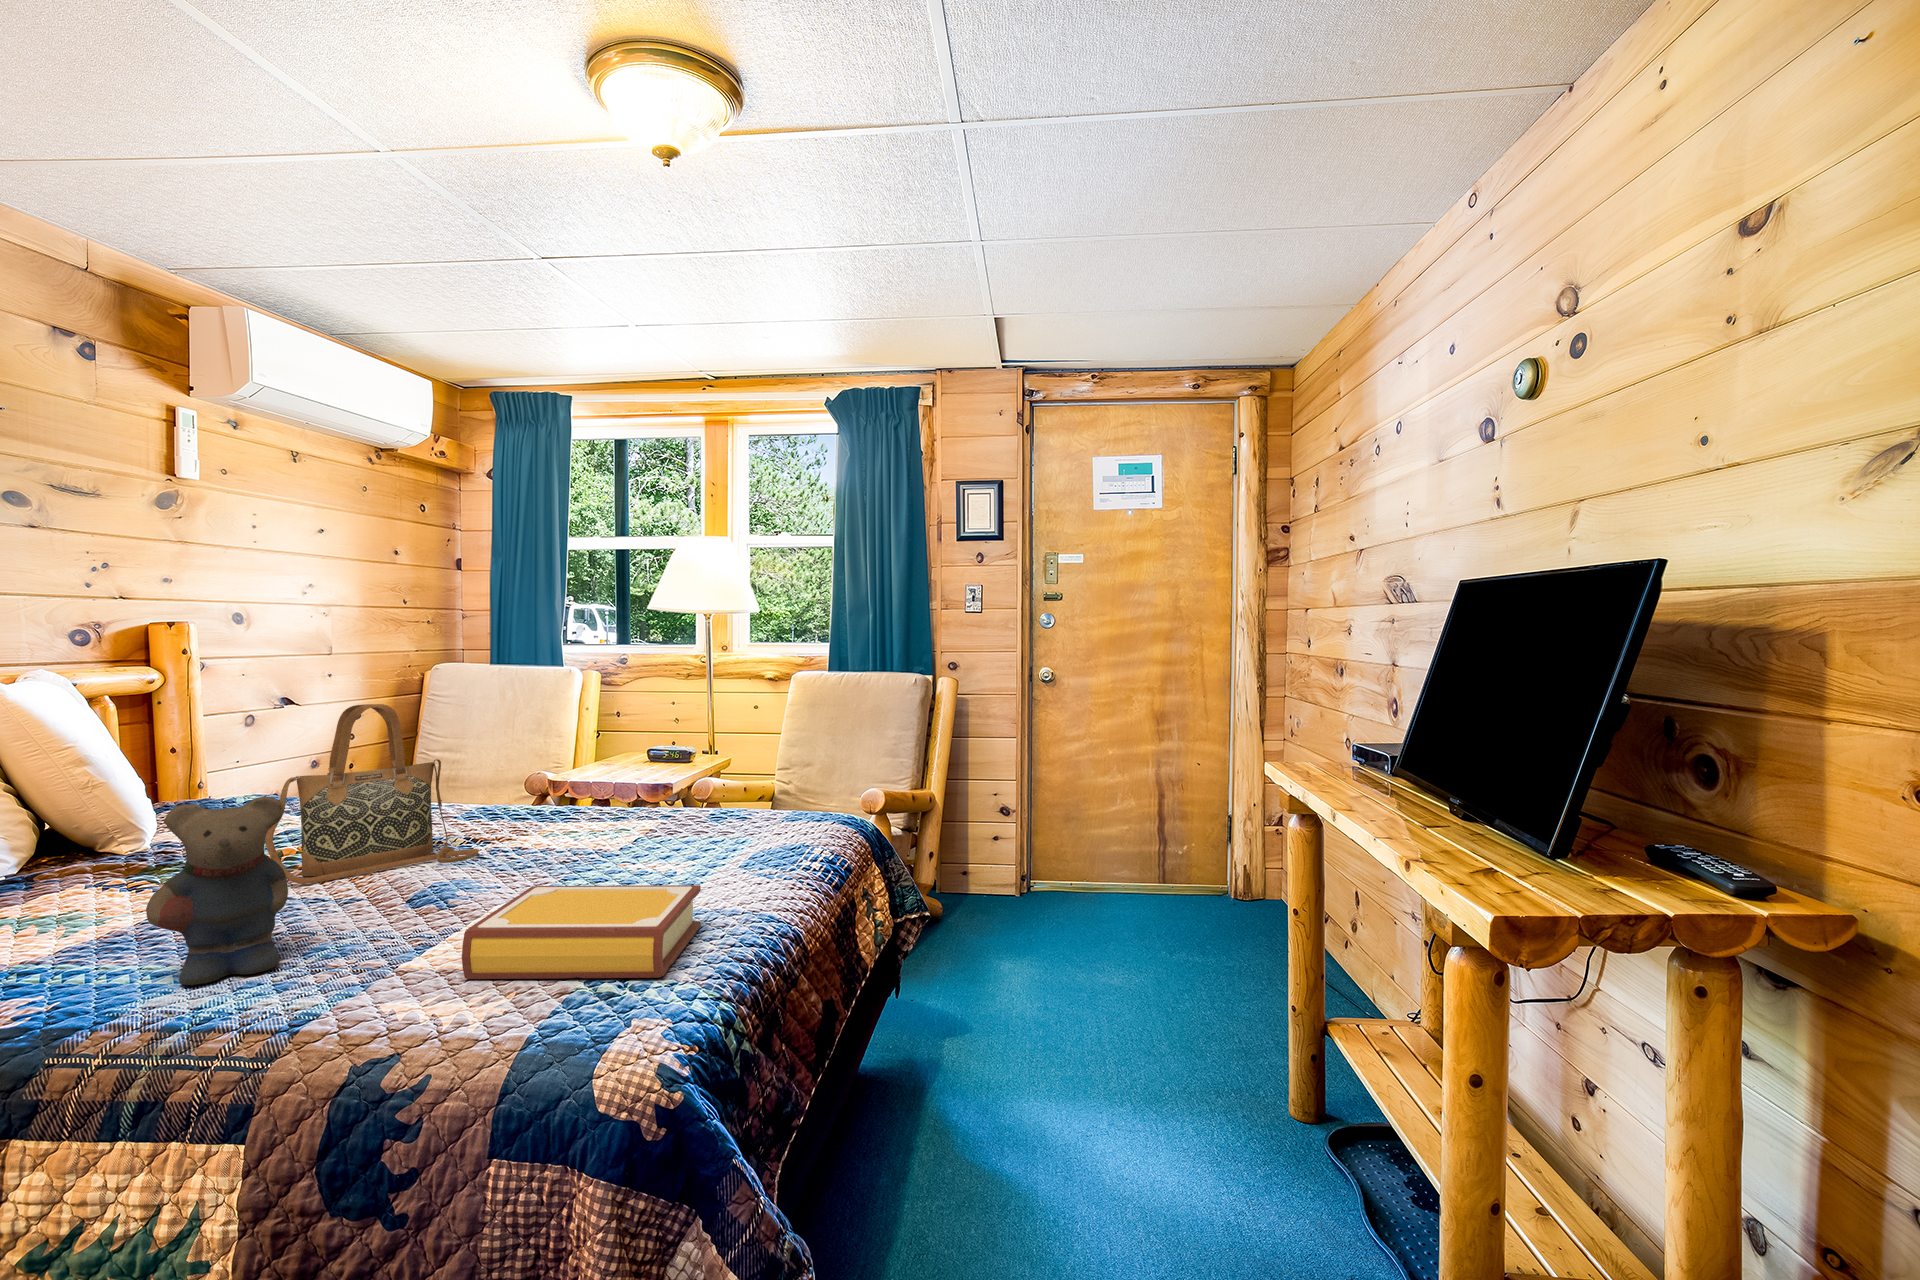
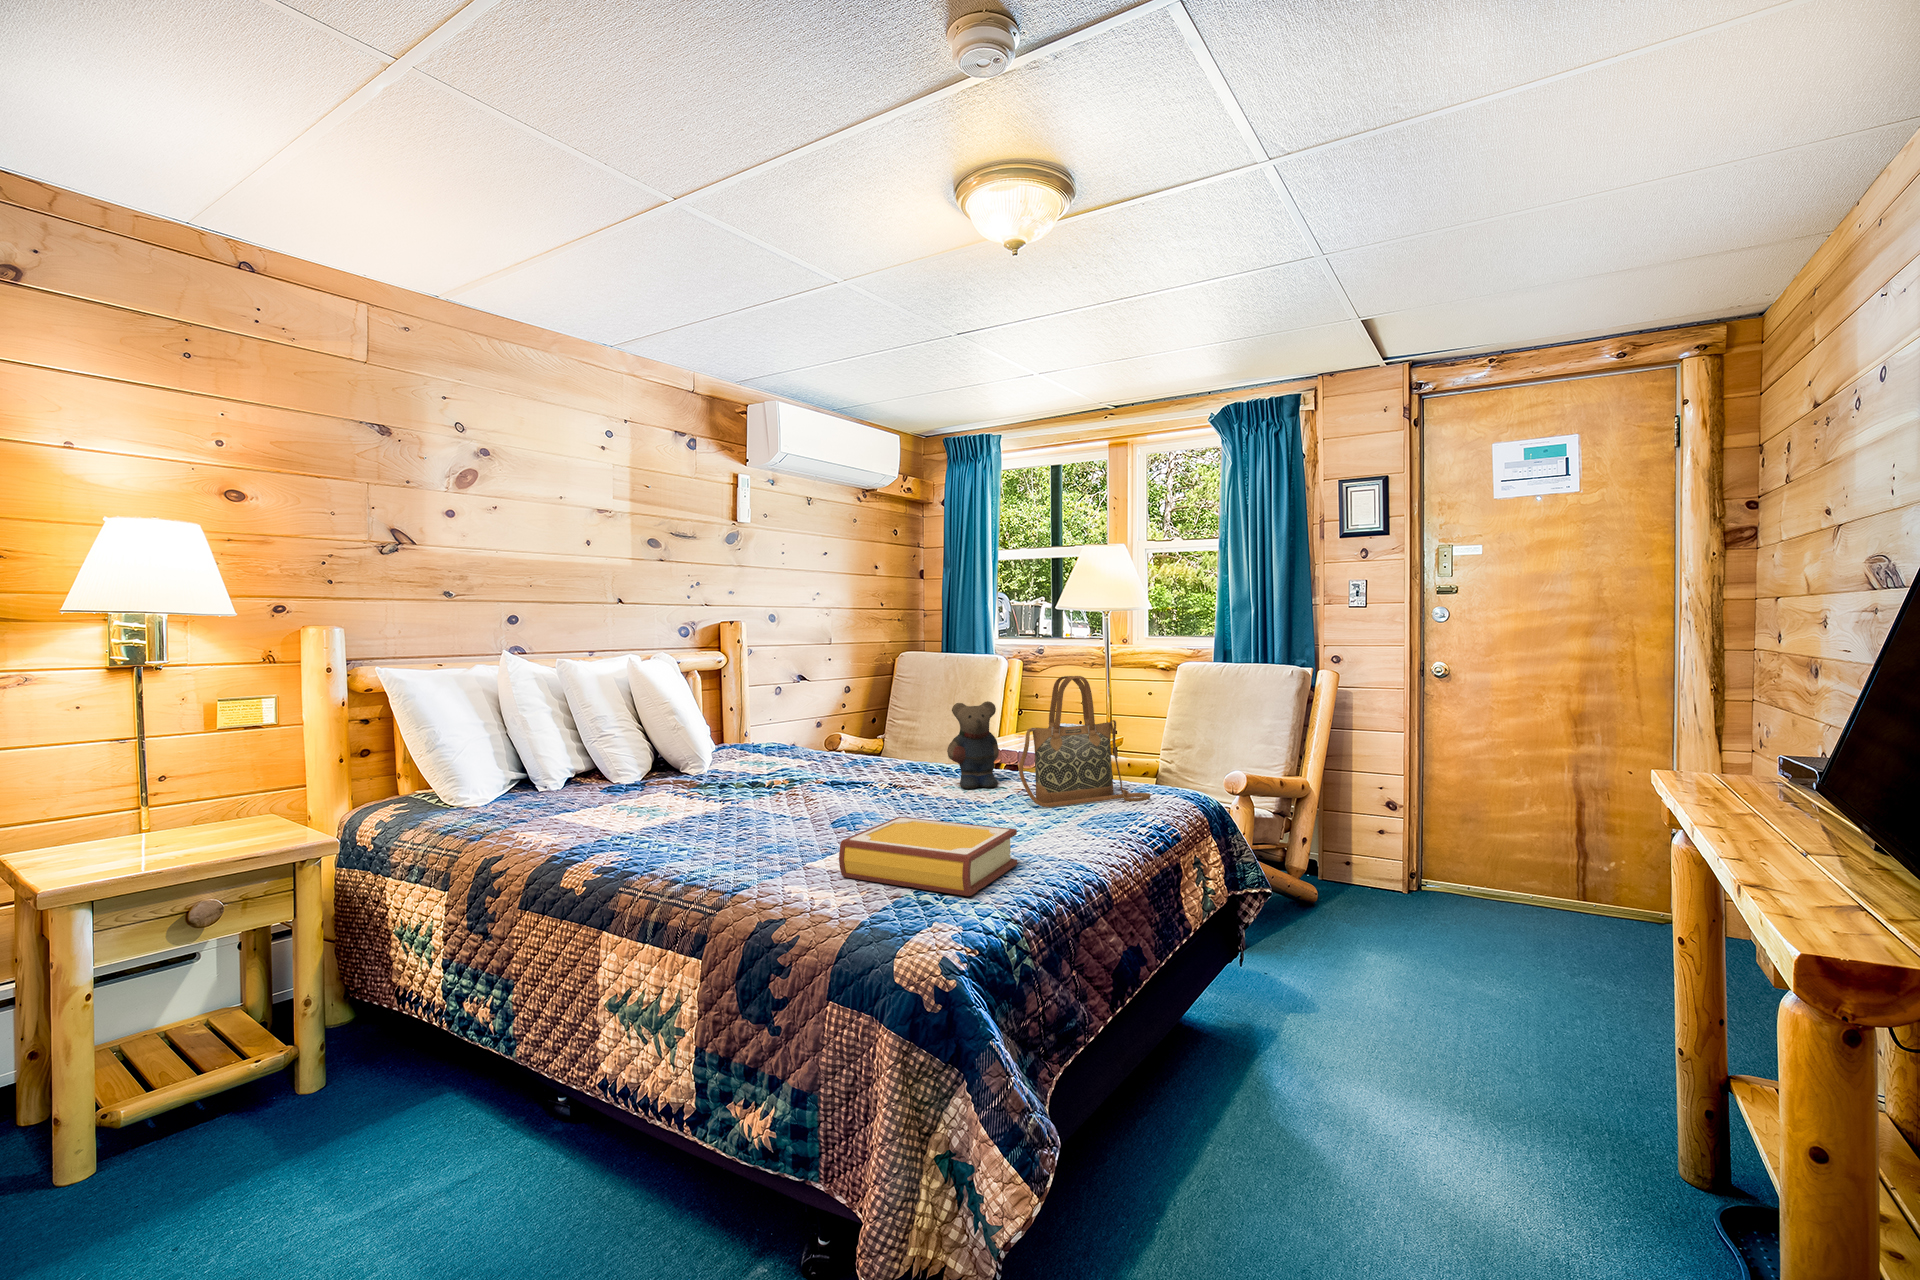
handbag: present [265,704,479,884] -> present [1019,676,1151,807]
teddy bear: present [146,796,288,985] -> present [947,701,999,789]

